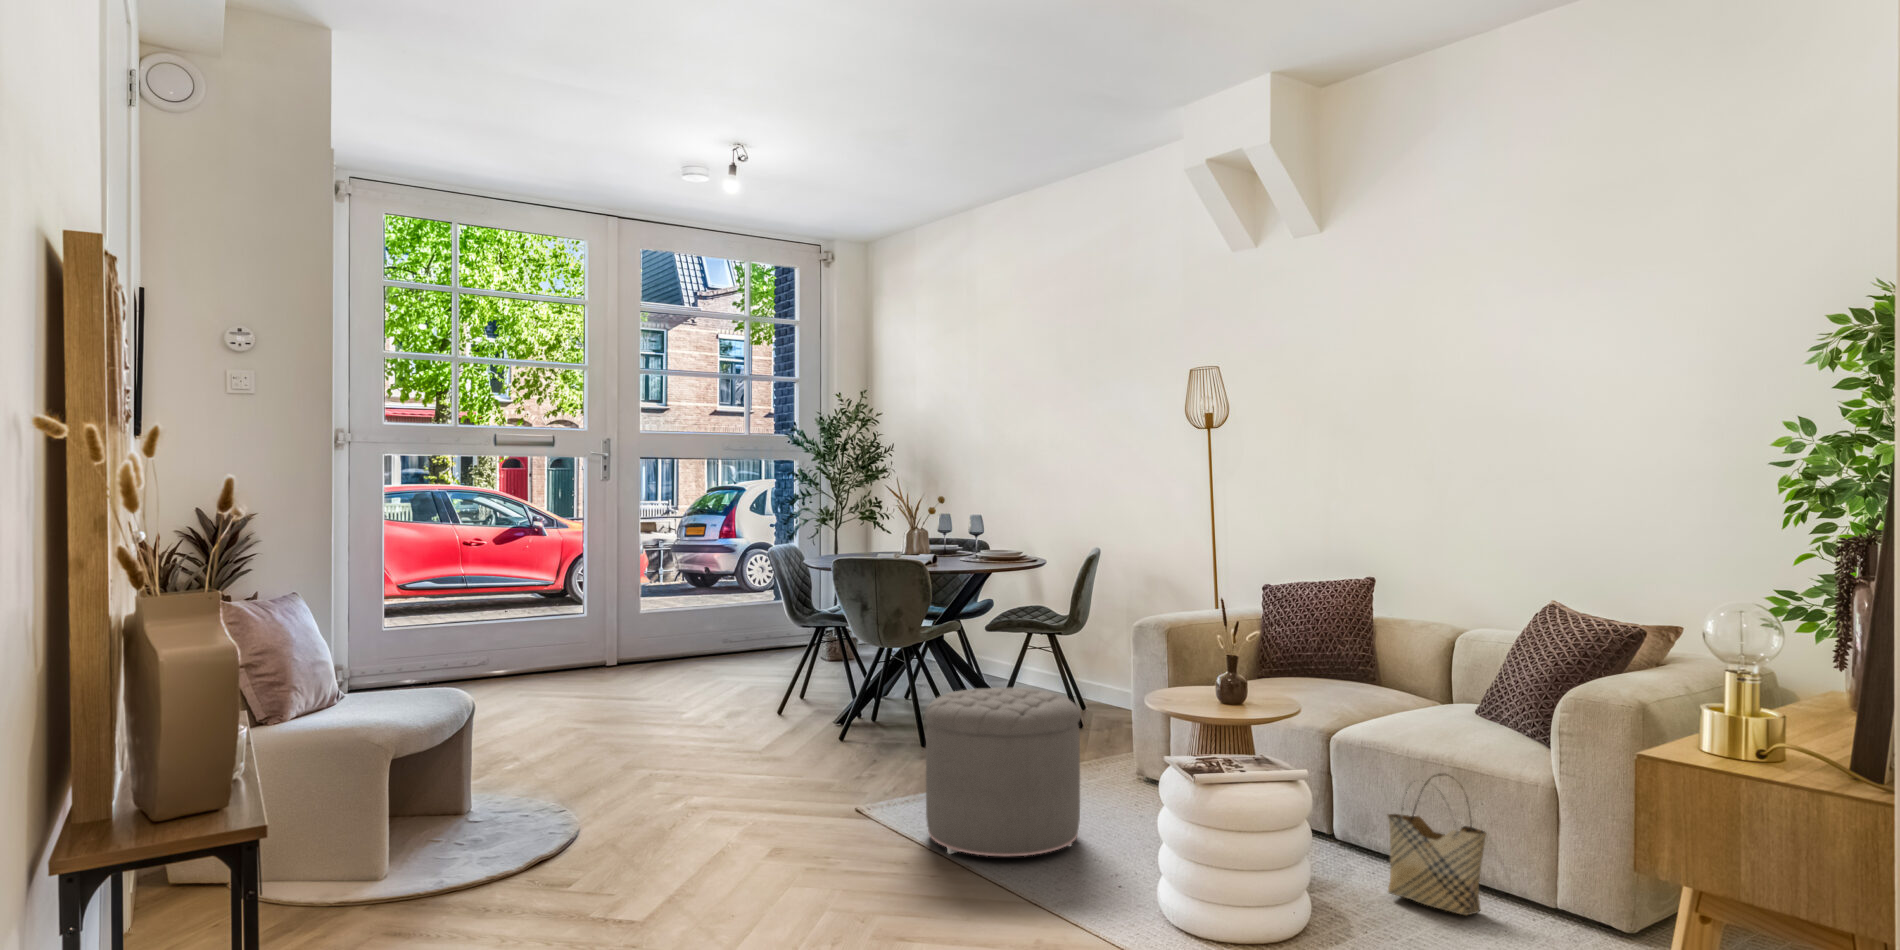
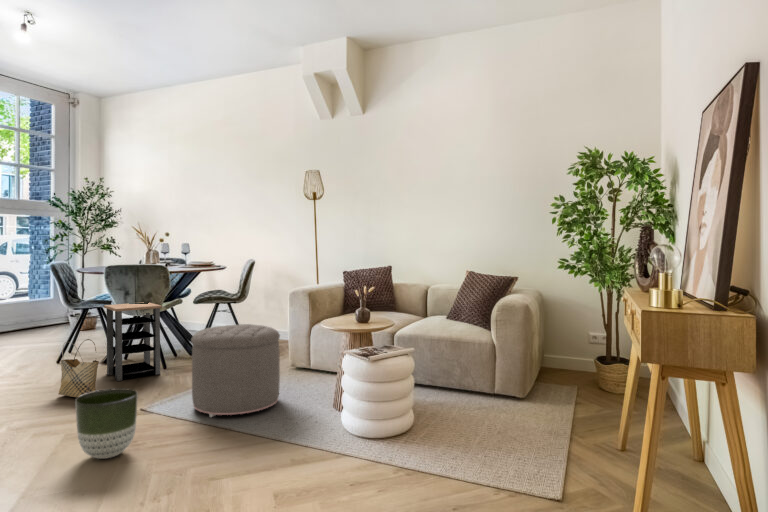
side table: none [828,628,912,764] -> present [104,302,162,381]
woven basket: present [1388,774,1486,915] -> present [58,339,99,397]
planter: none [728,784,816,896] -> present [75,388,138,459]

